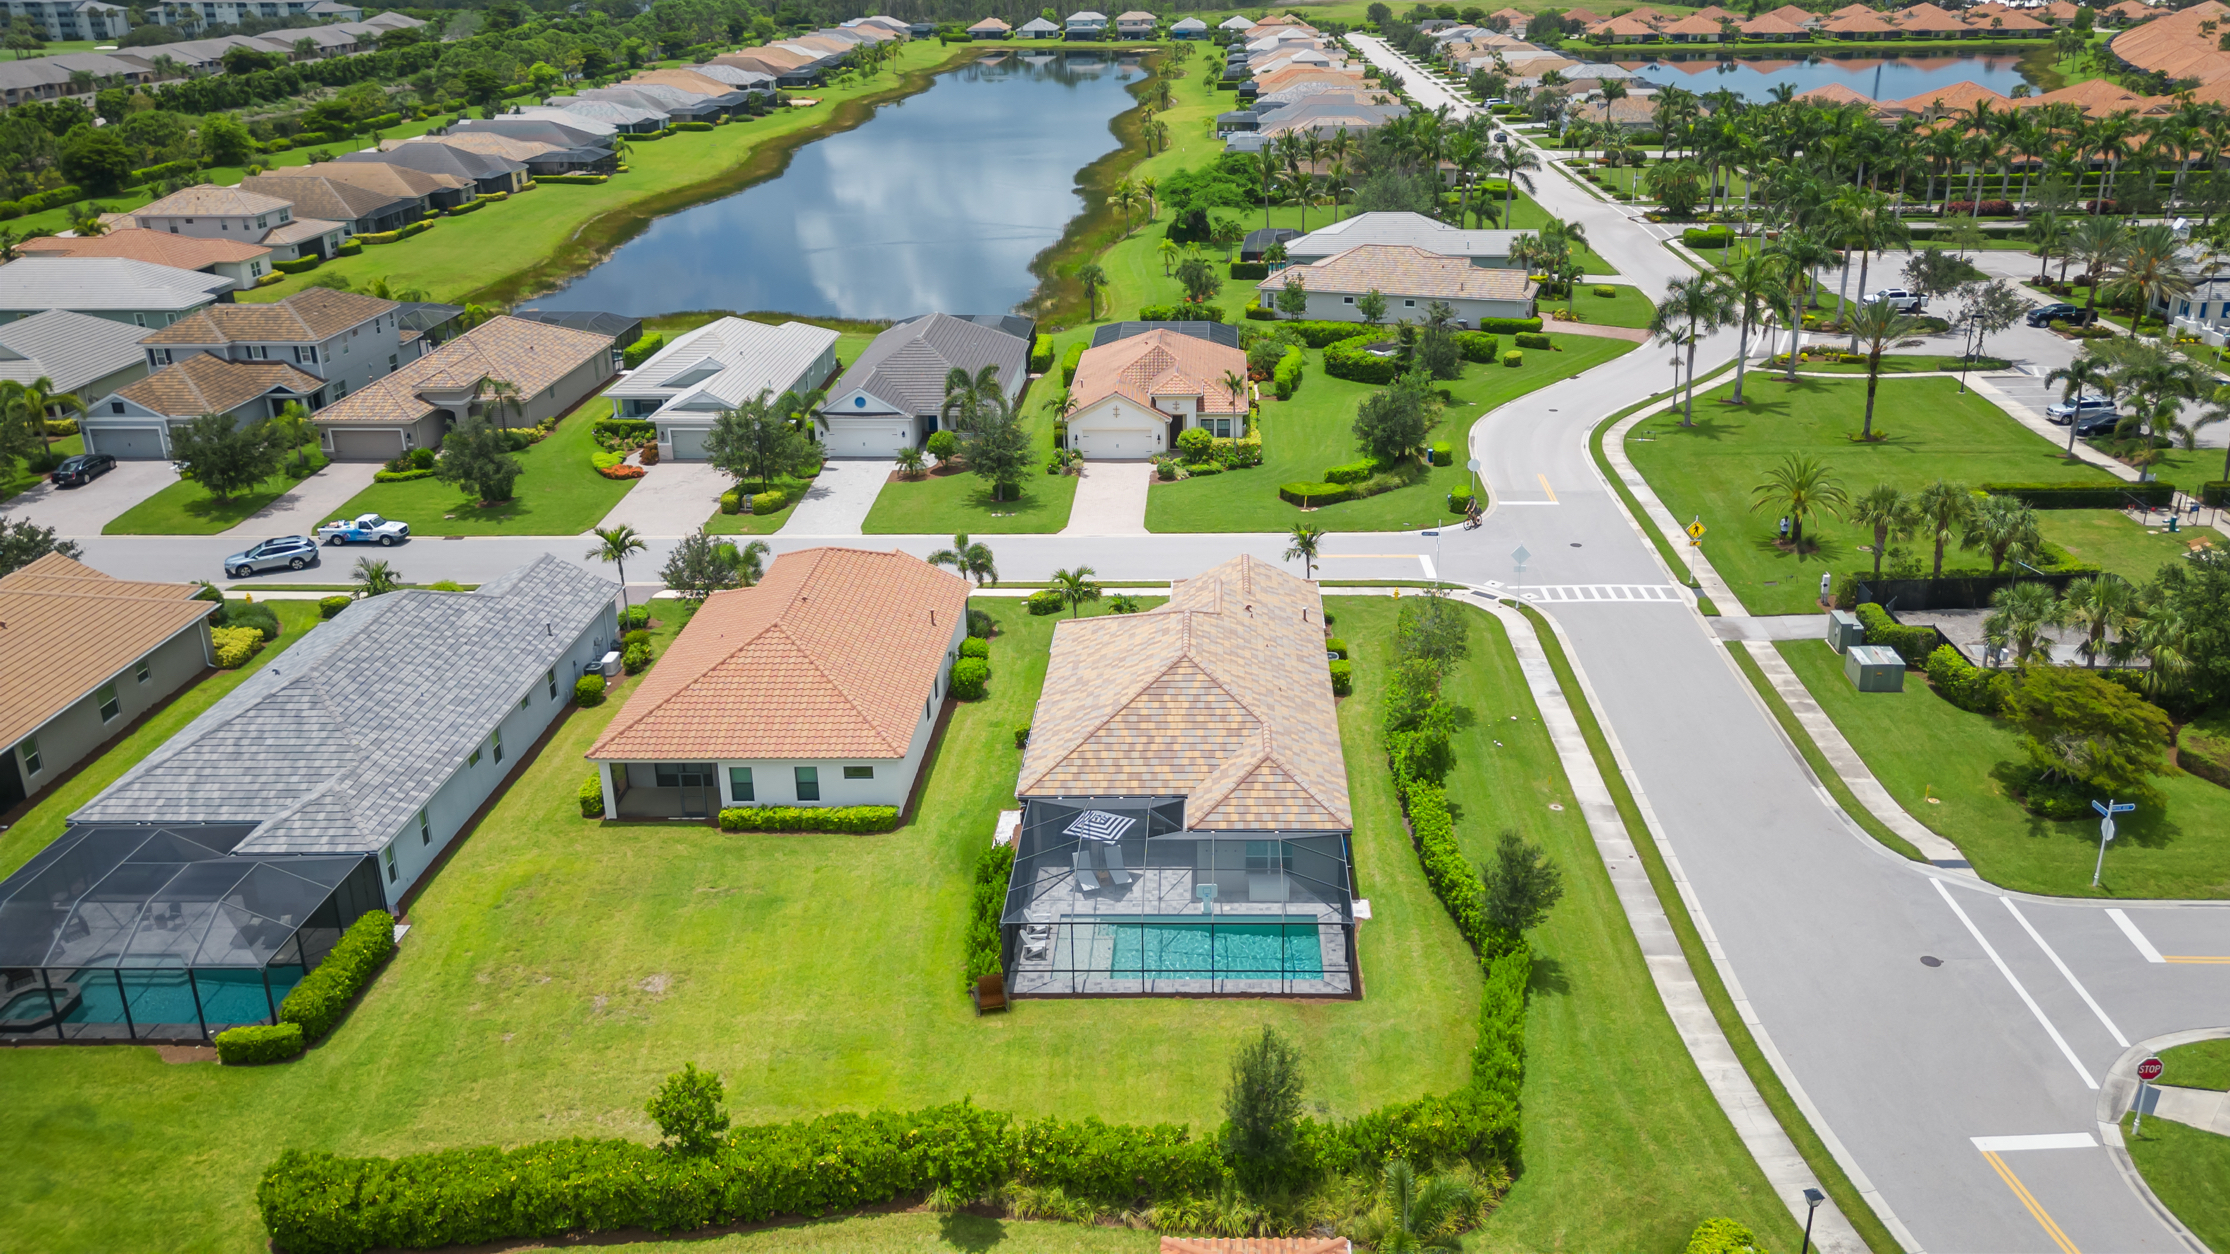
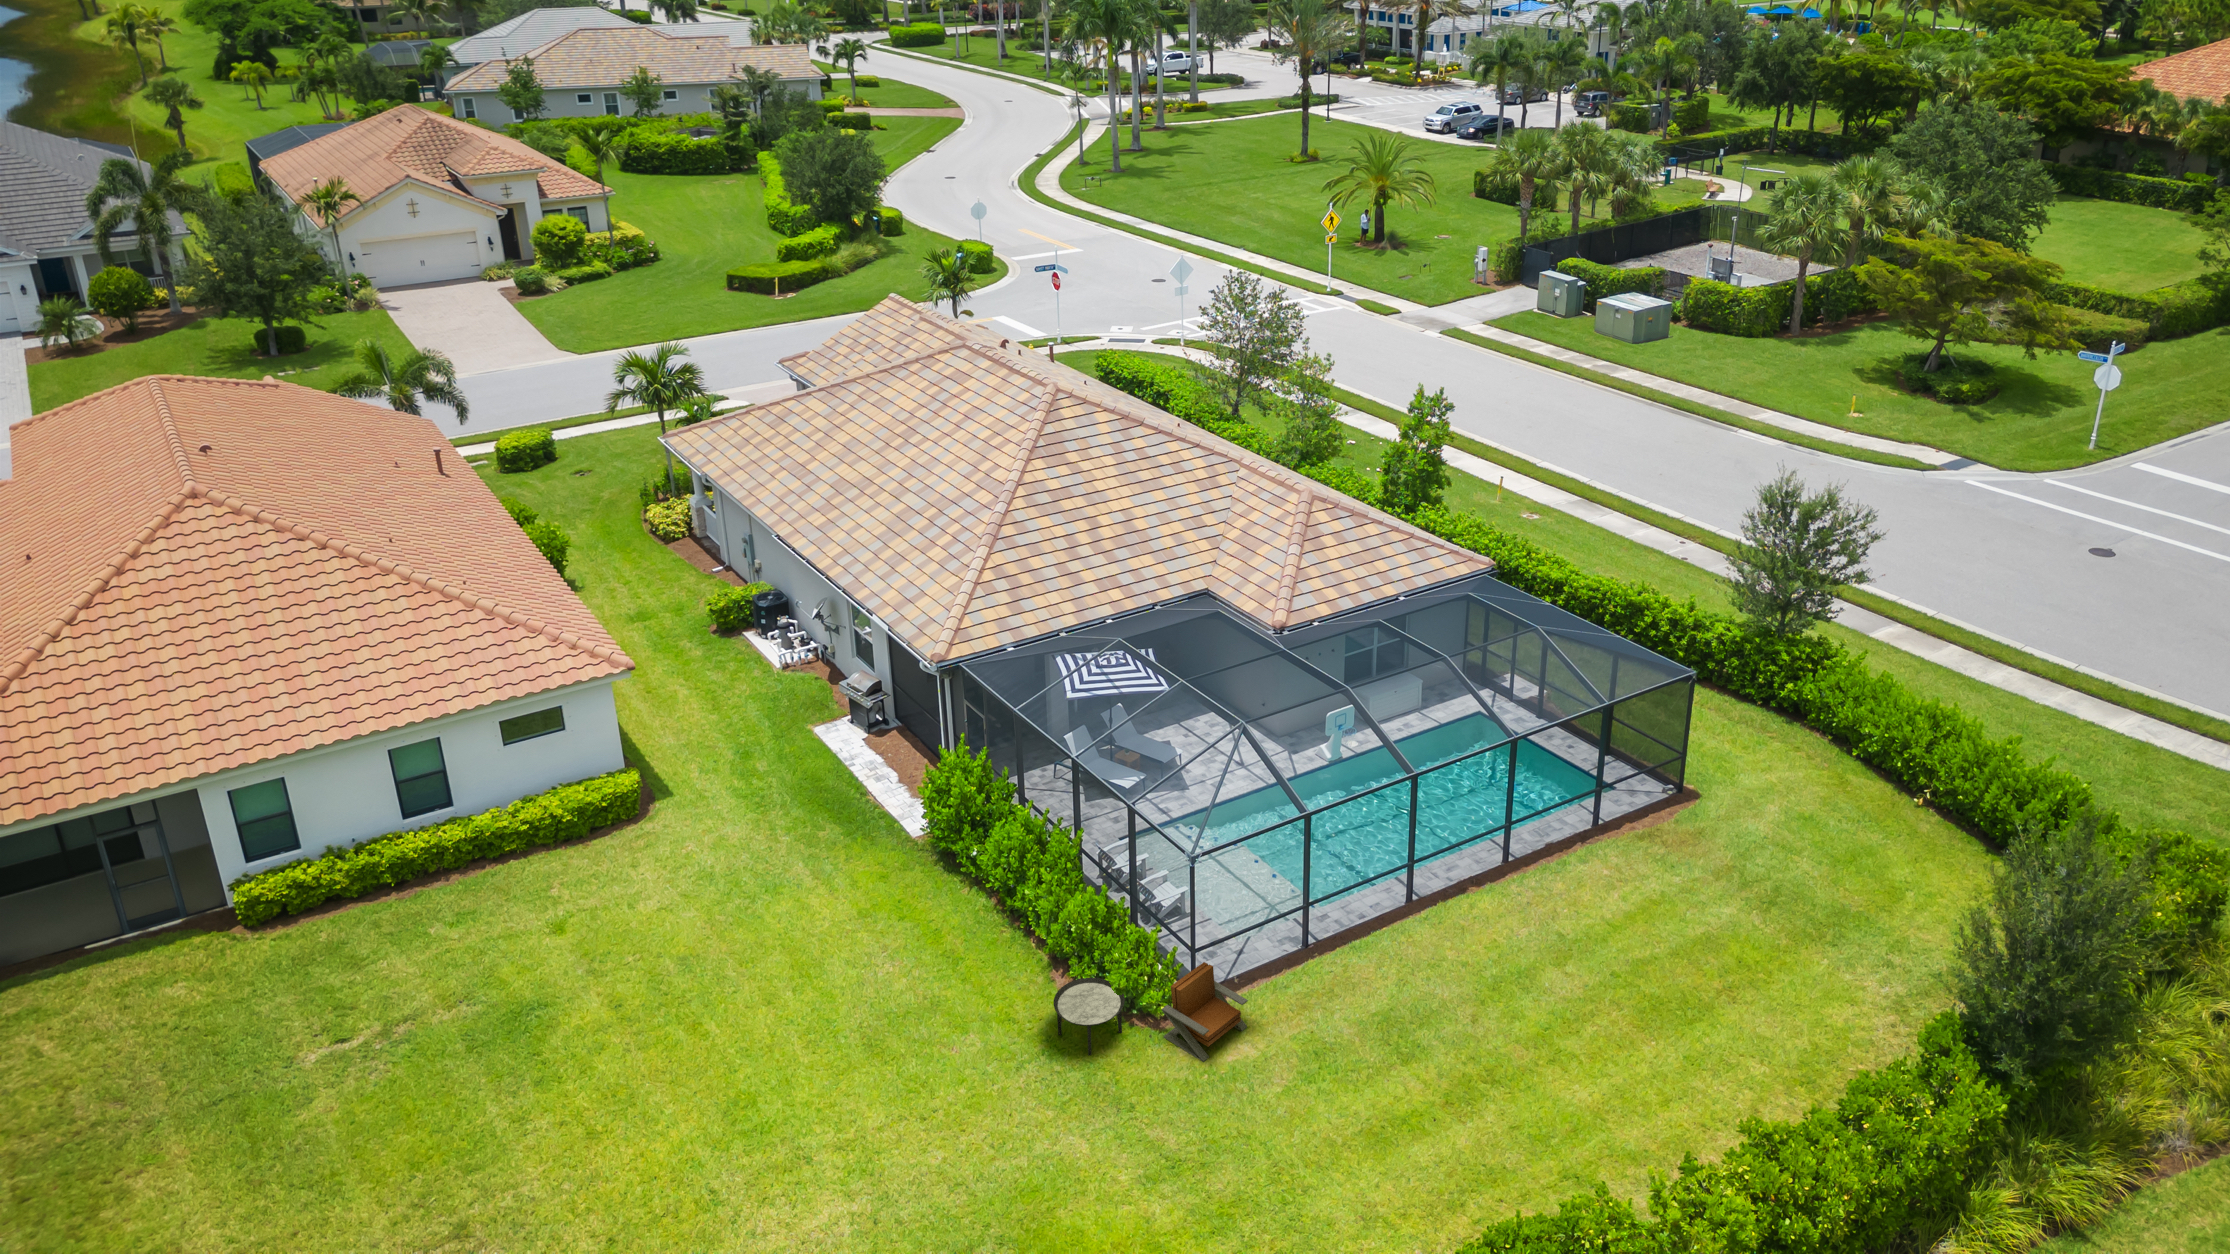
round table: none [932,962,966,996] -> present [1053,978,1125,1055]

